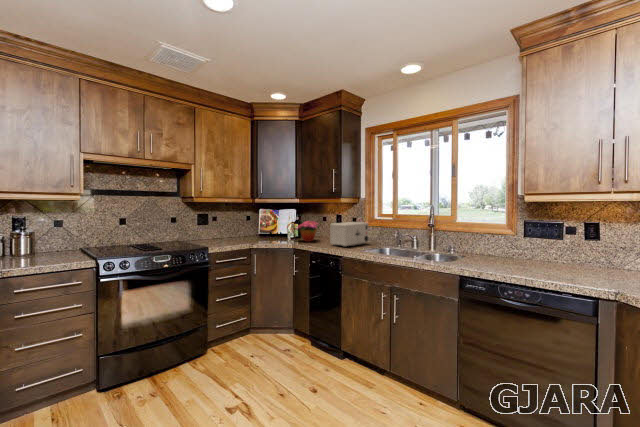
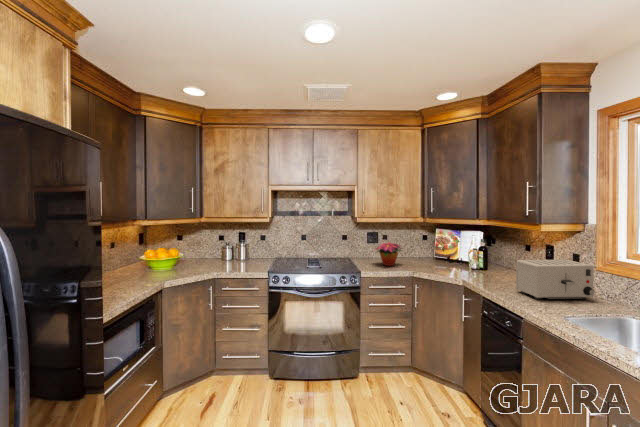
flower arrangement: present [297,221,319,242] -> present [375,242,401,266]

